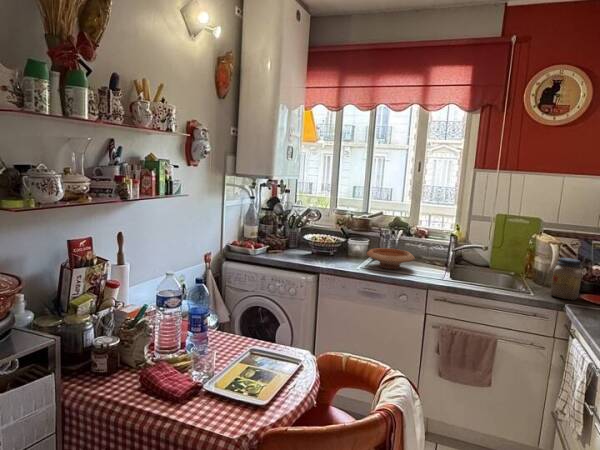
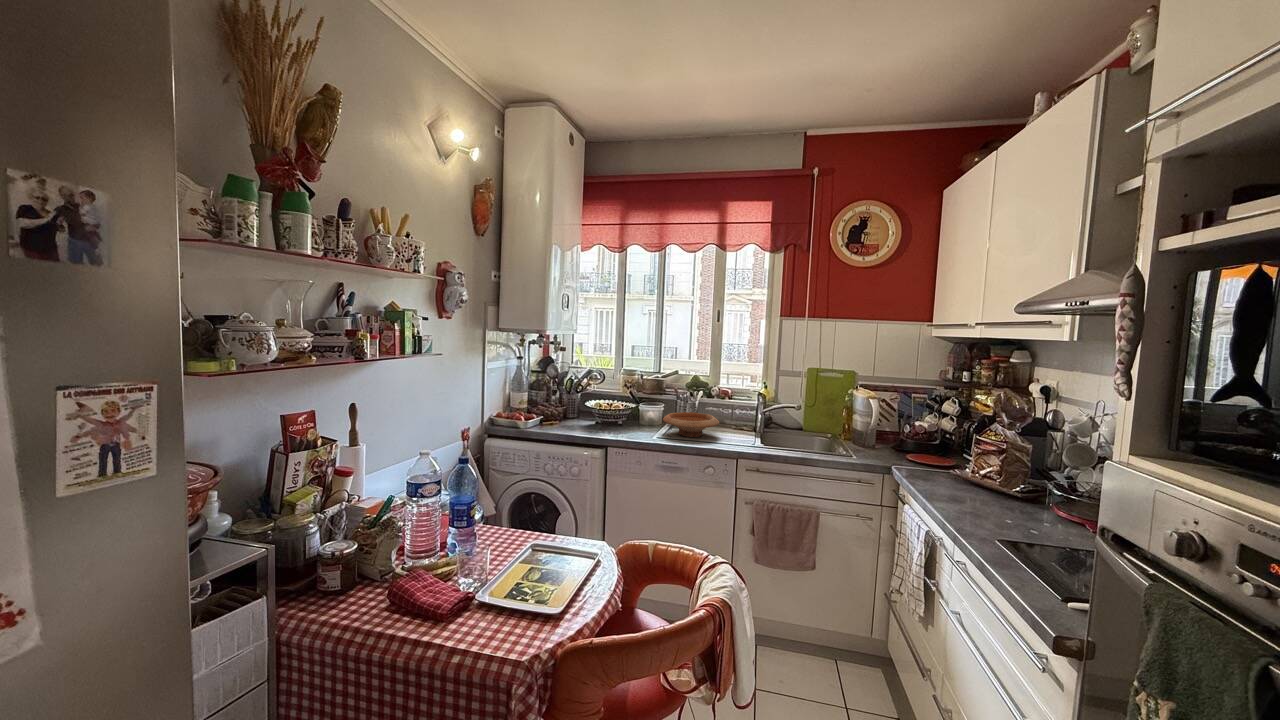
jar: present [551,258,582,300] -> none [874,413,905,461]

